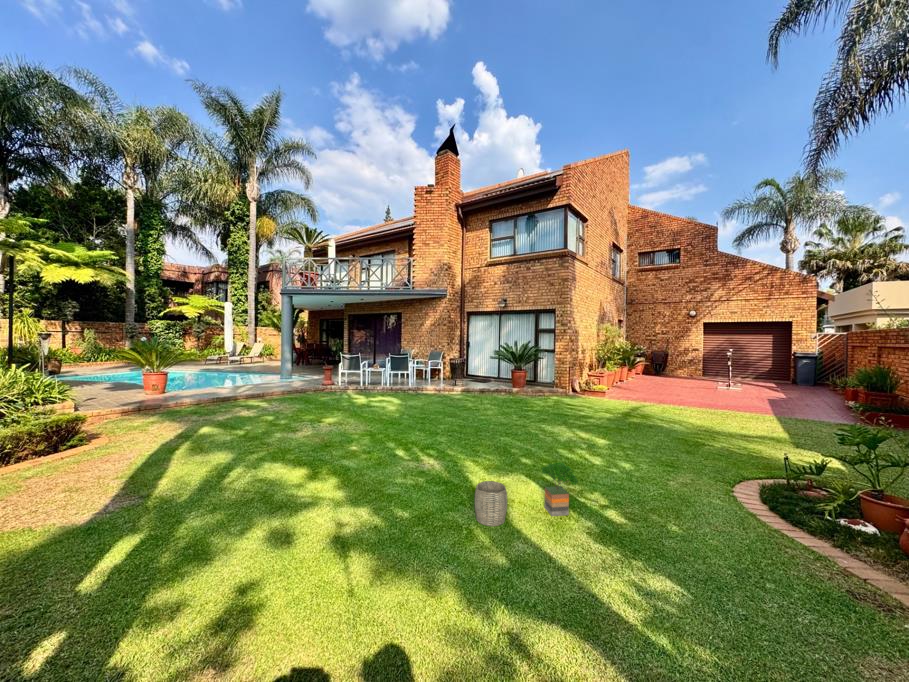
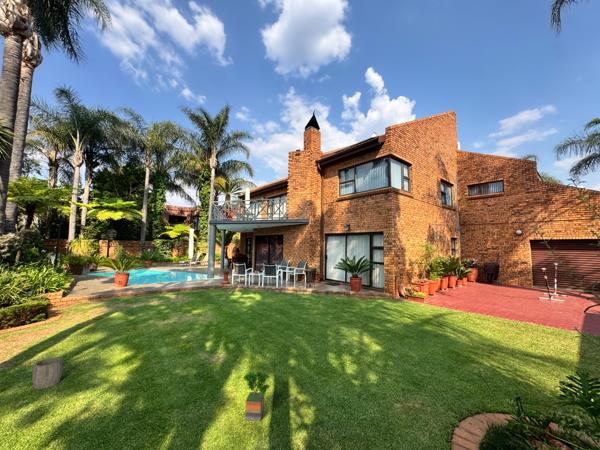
woven basket: present [475,481,507,526] -> present [32,357,63,389]

